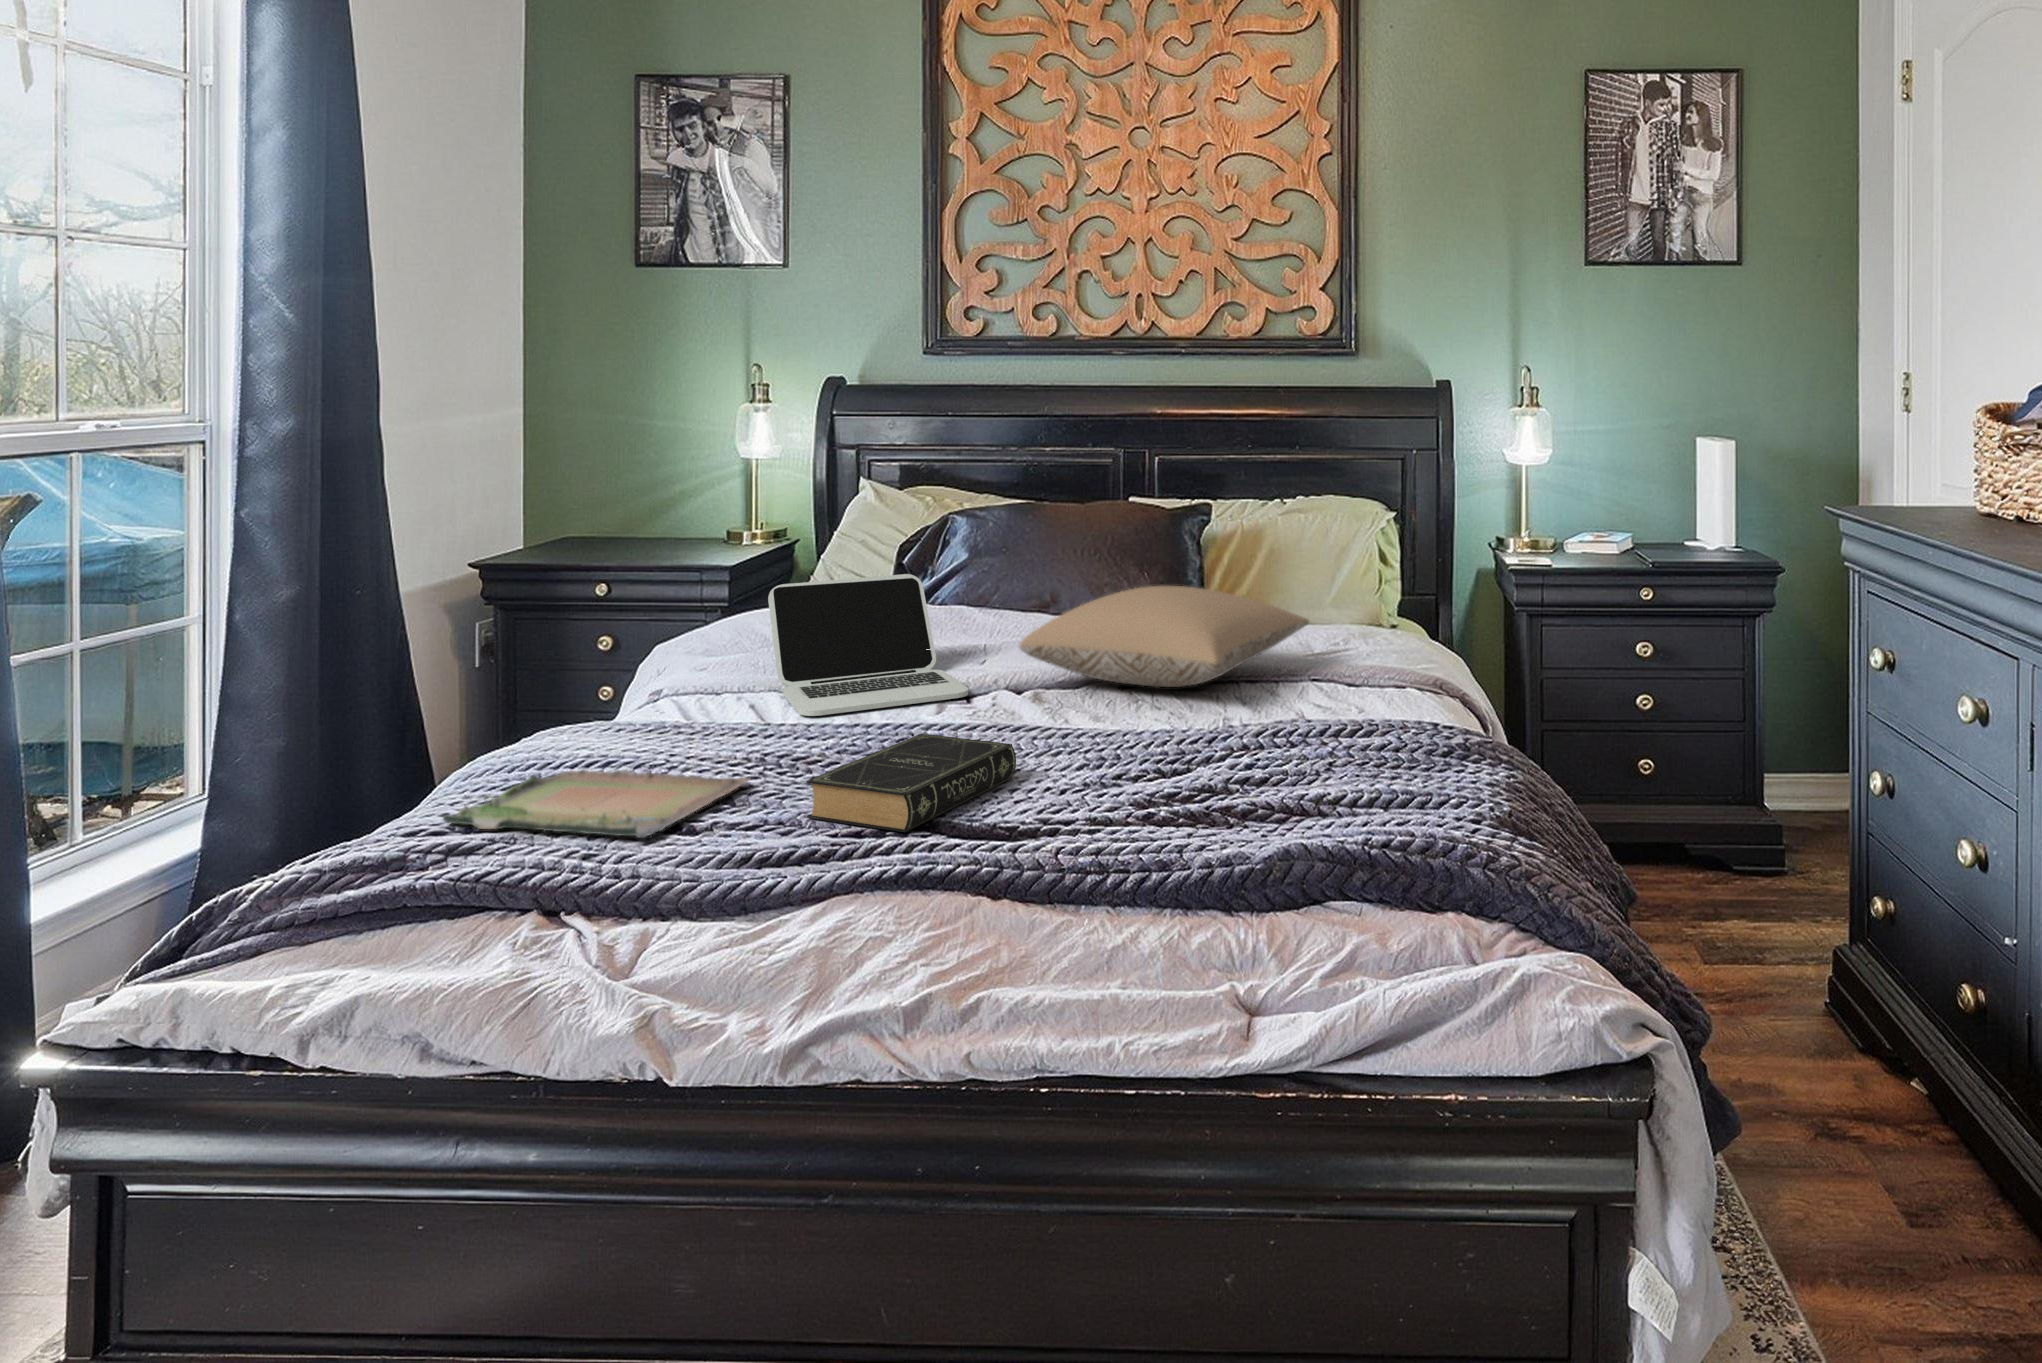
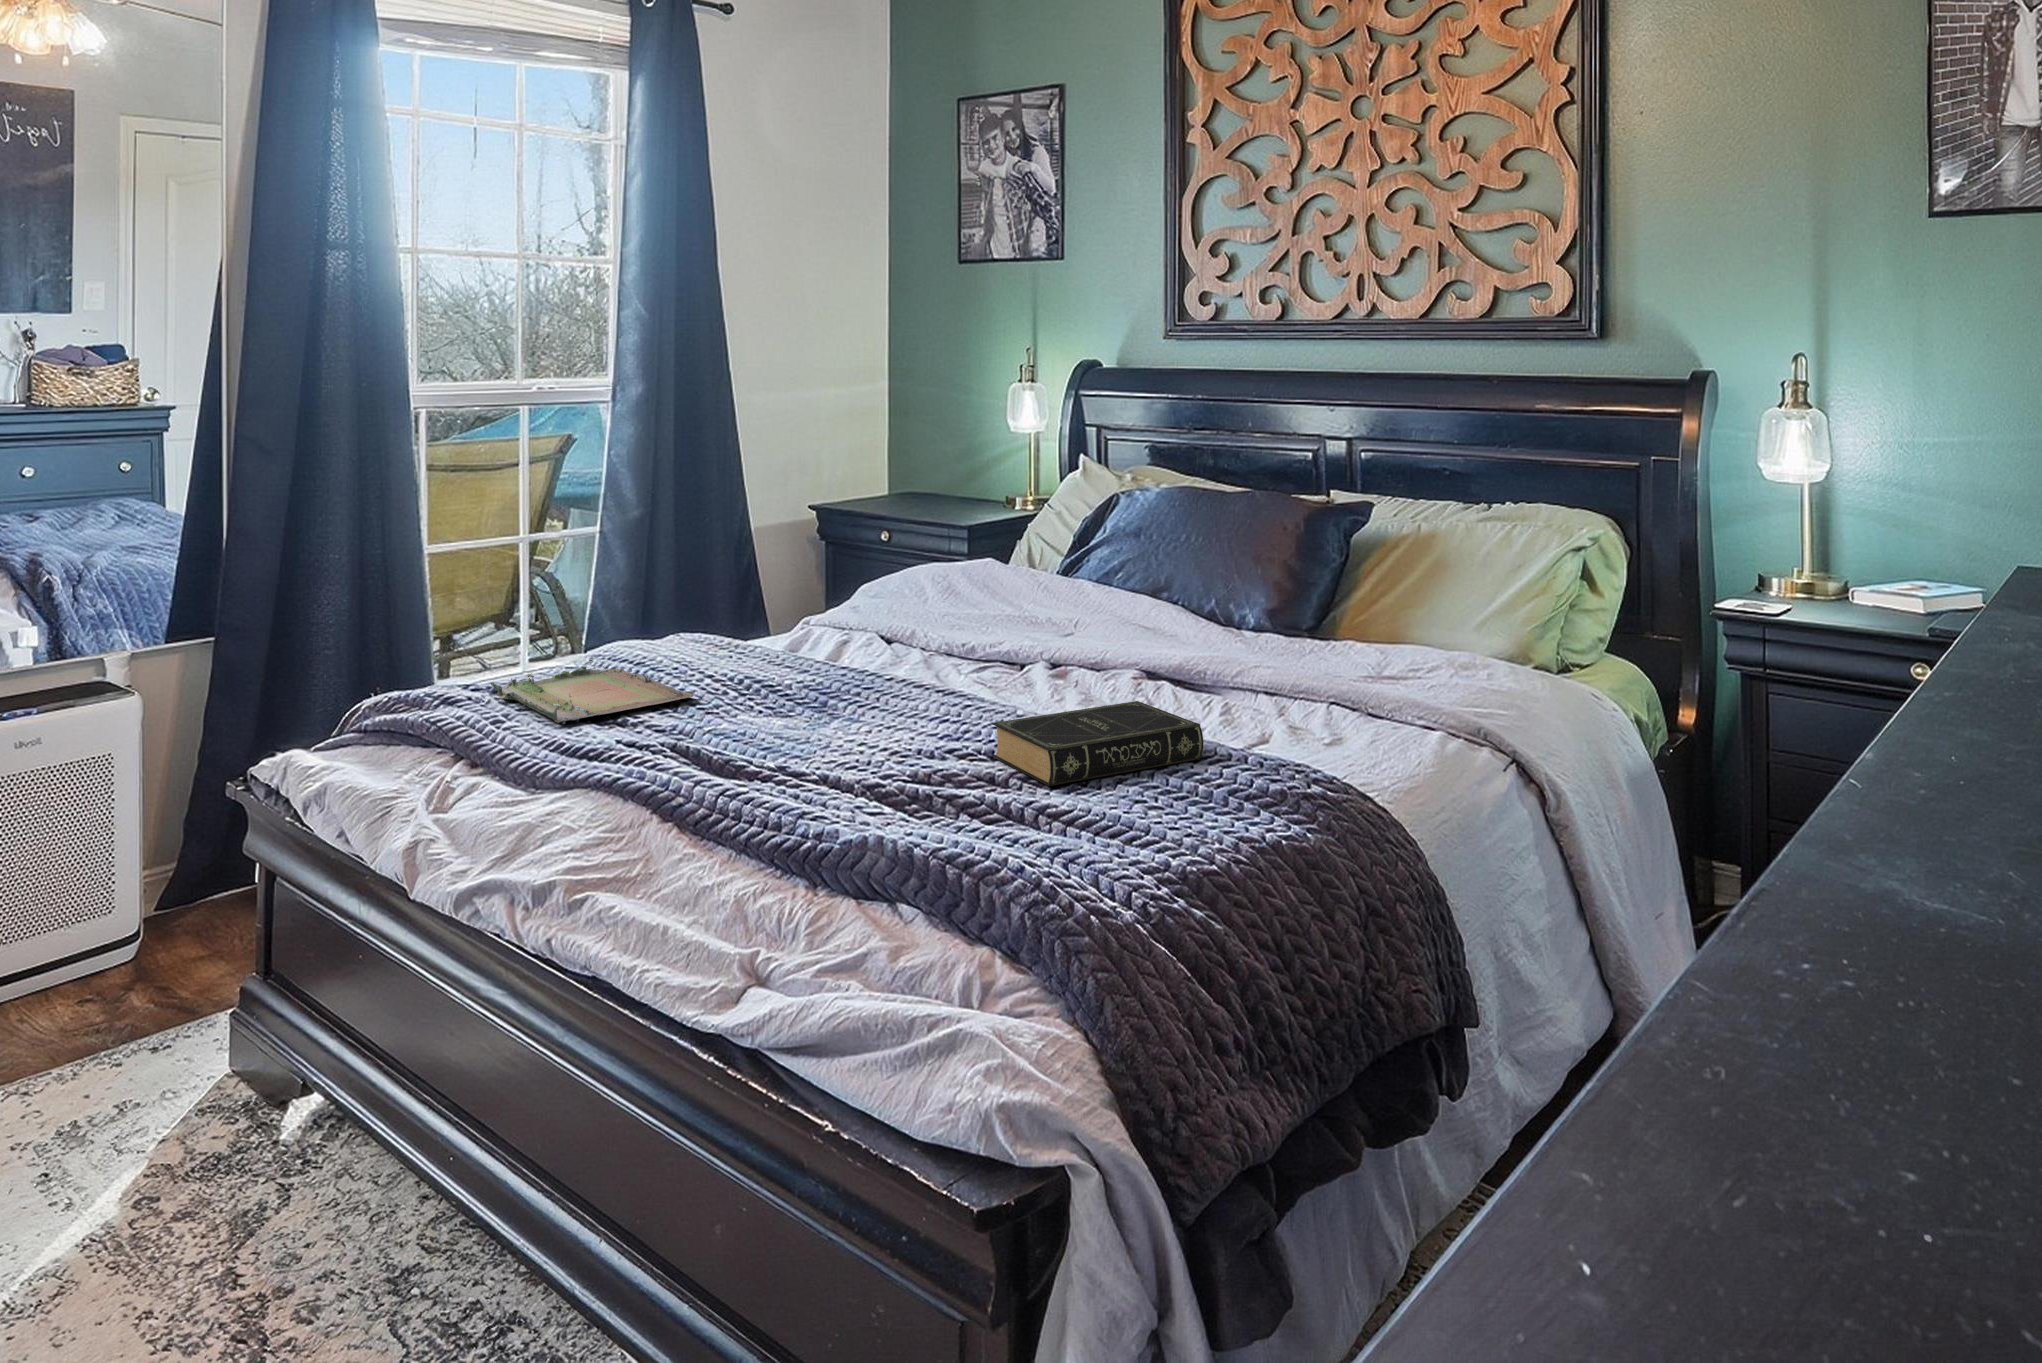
laptop: present [768,574,968,716] -> none [835,543,1011,662]
pillow: present [1020,586,1309,687] -> none [1028,577,1341,682]
book: present [807,734,1016,832] -> present [992,701,1203,786]

